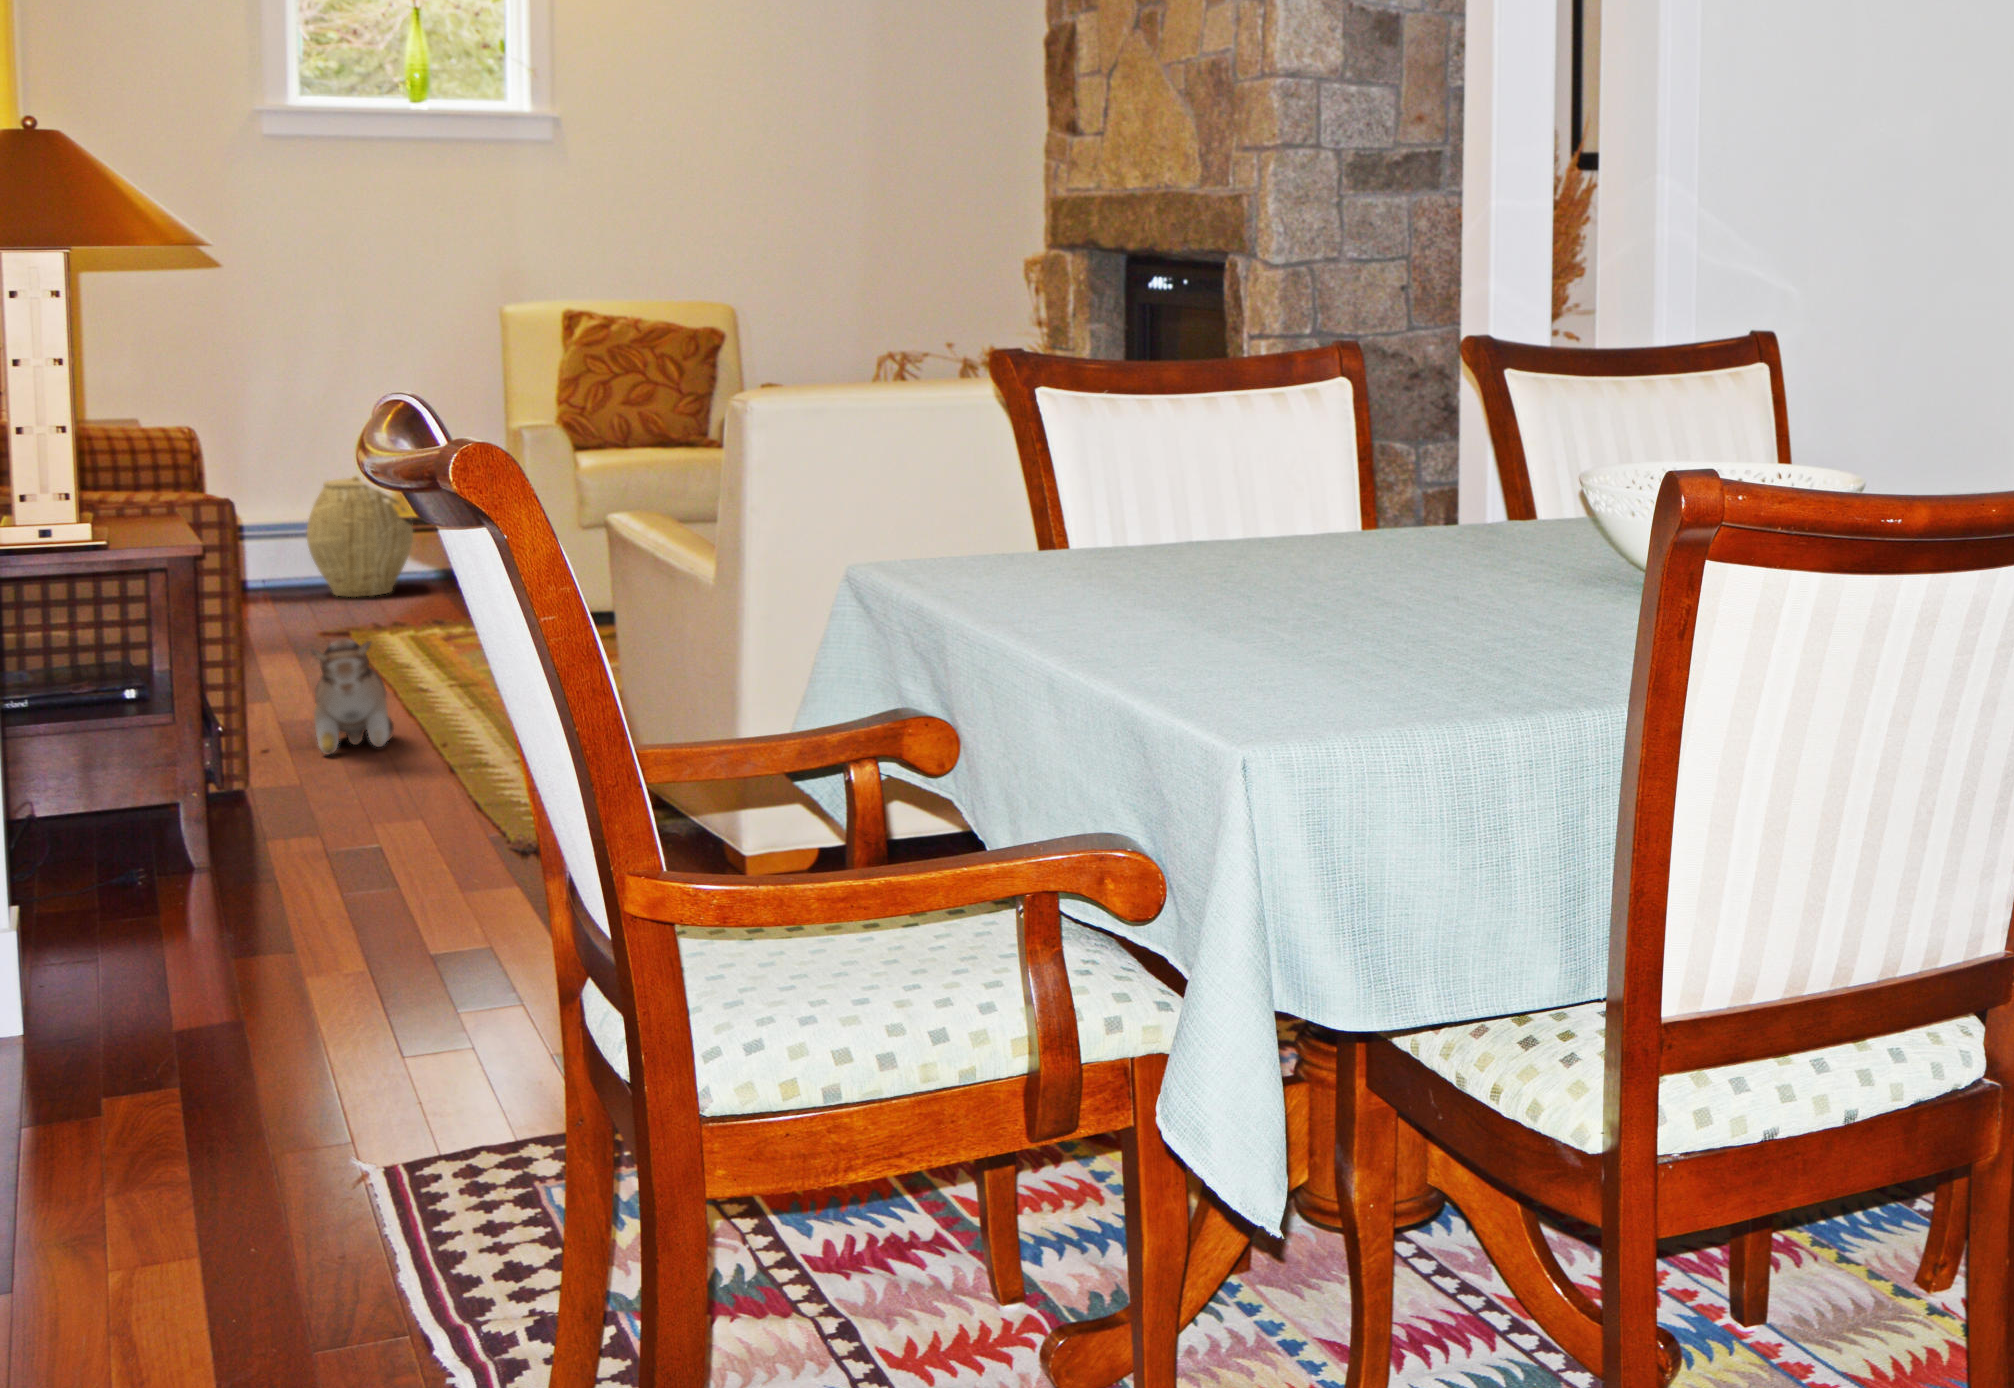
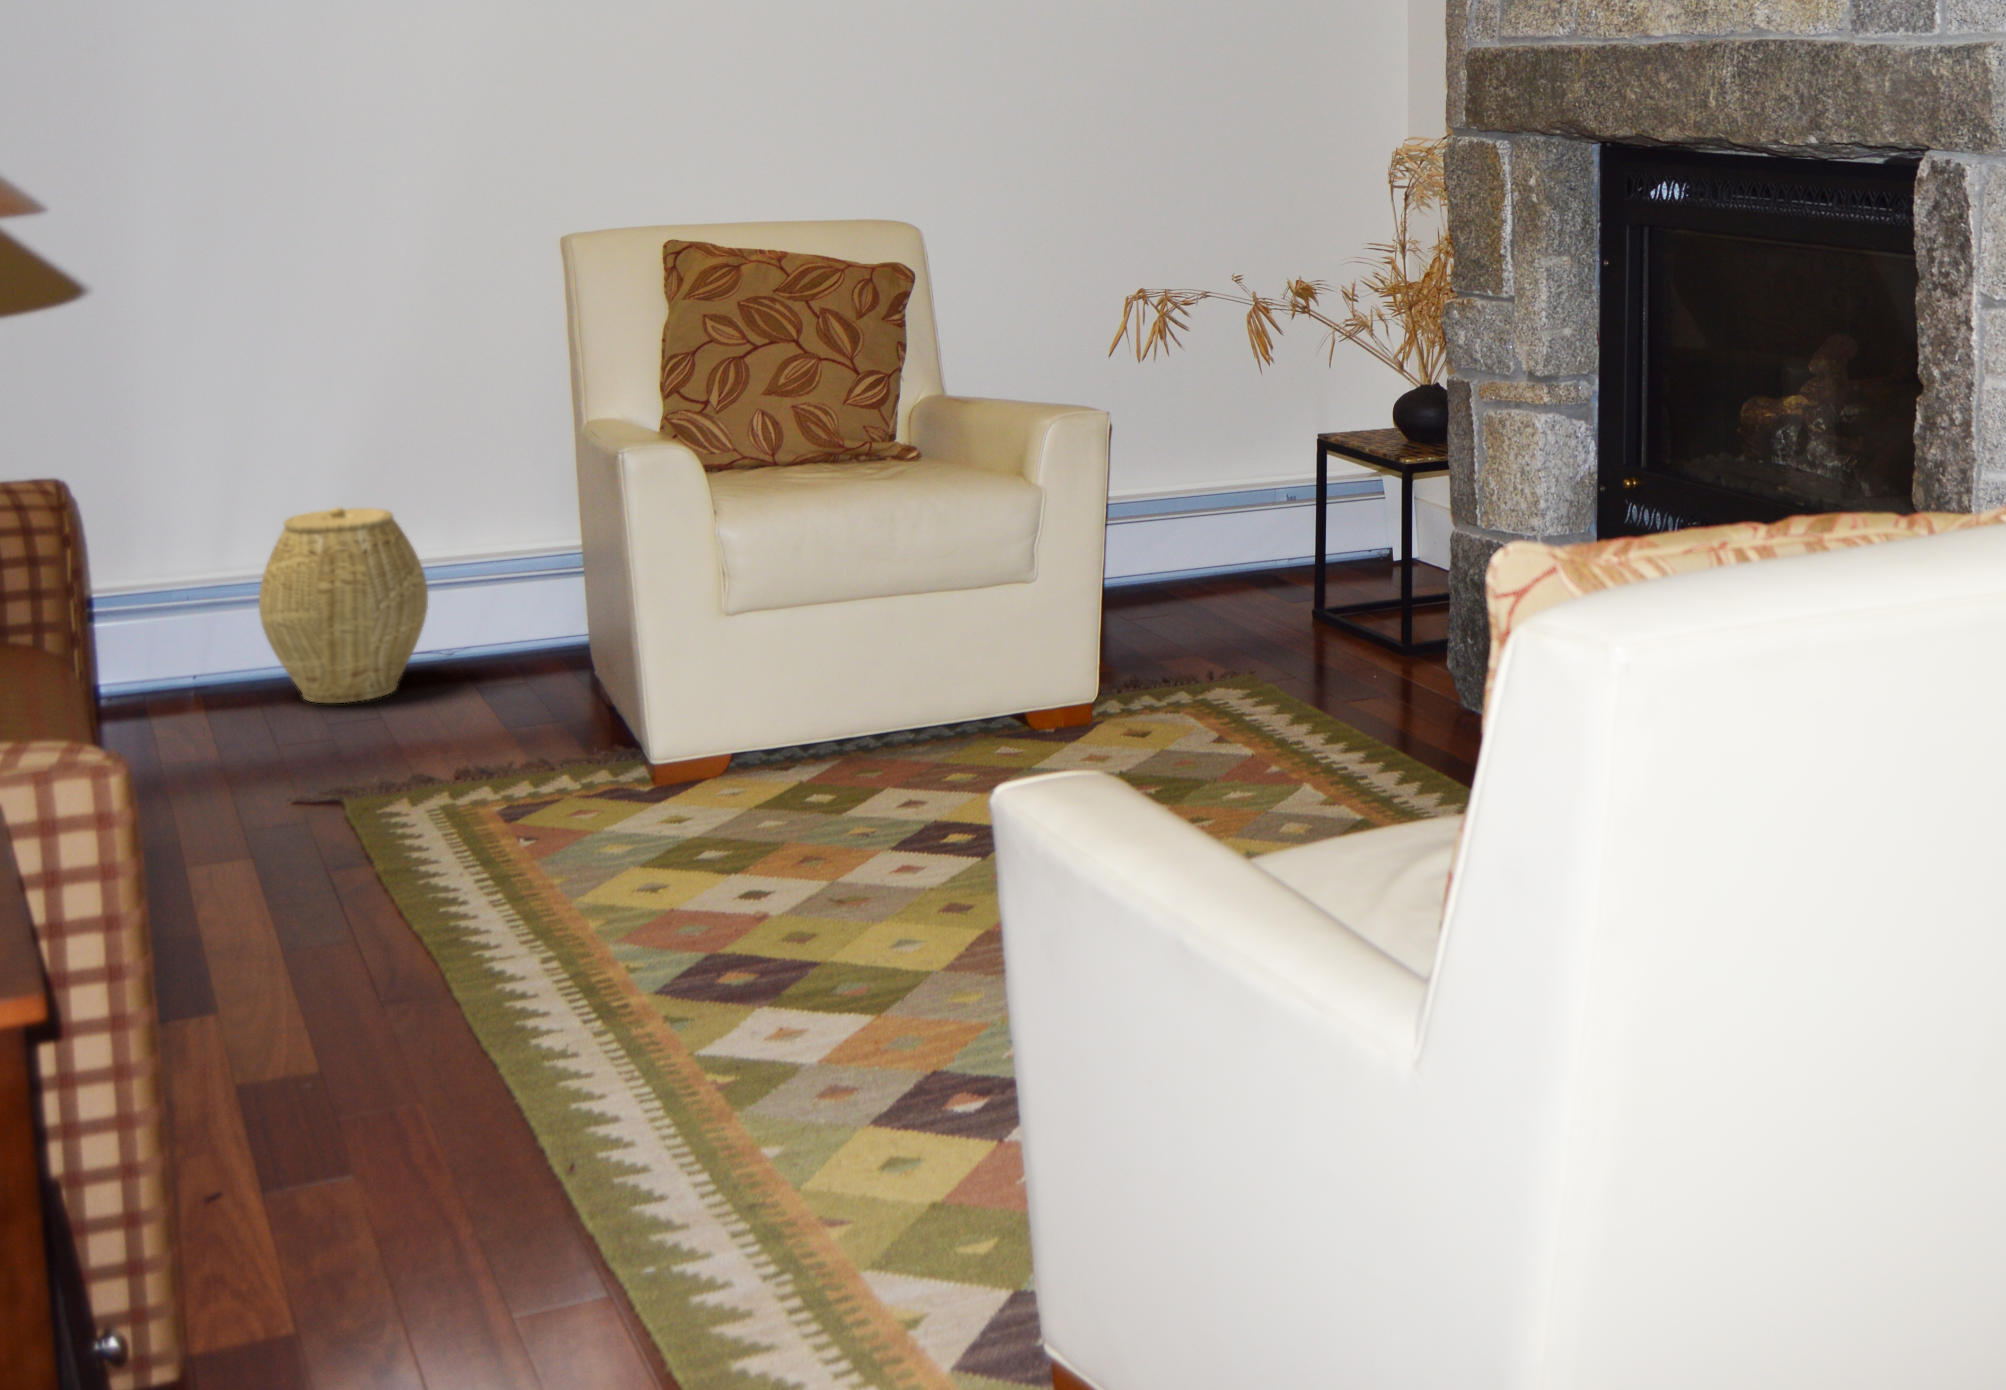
plush toy: present [312,639,394,755] -> none [300,986,462,1218]

